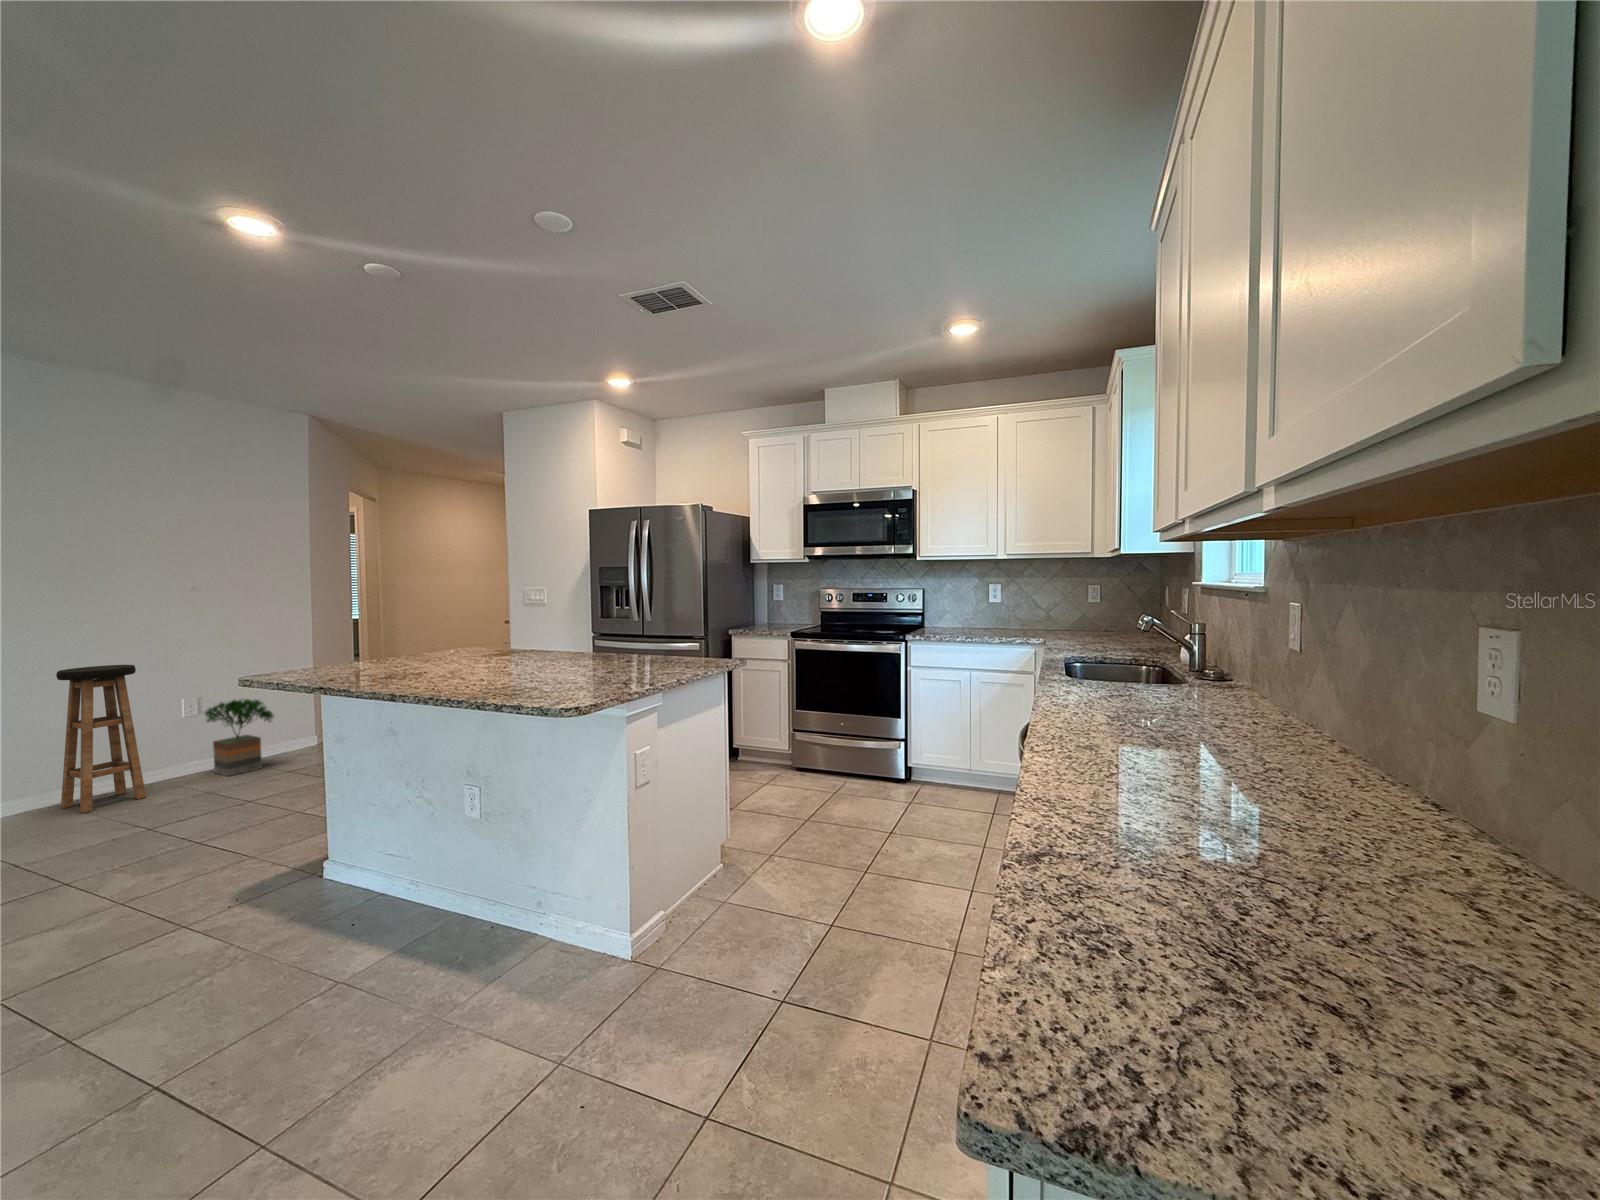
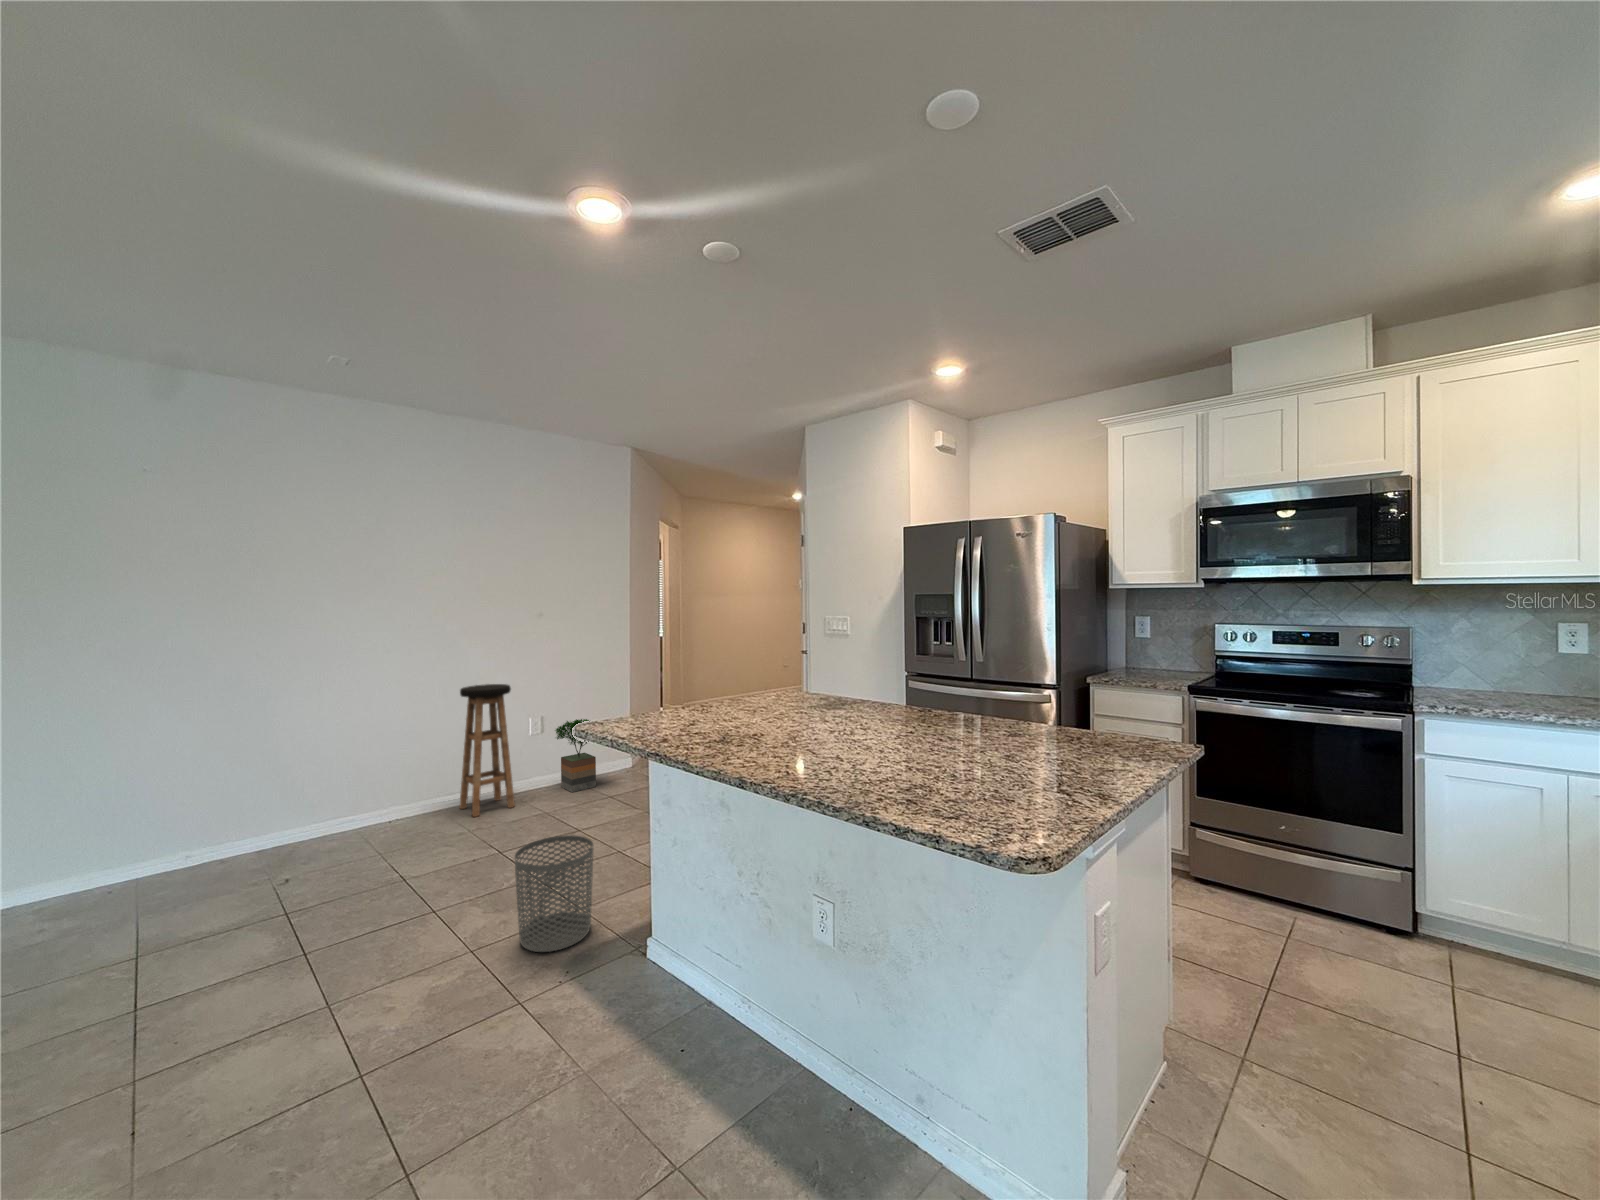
waste bin: none [133,797,237,908] -> present [515,835,594,952]

